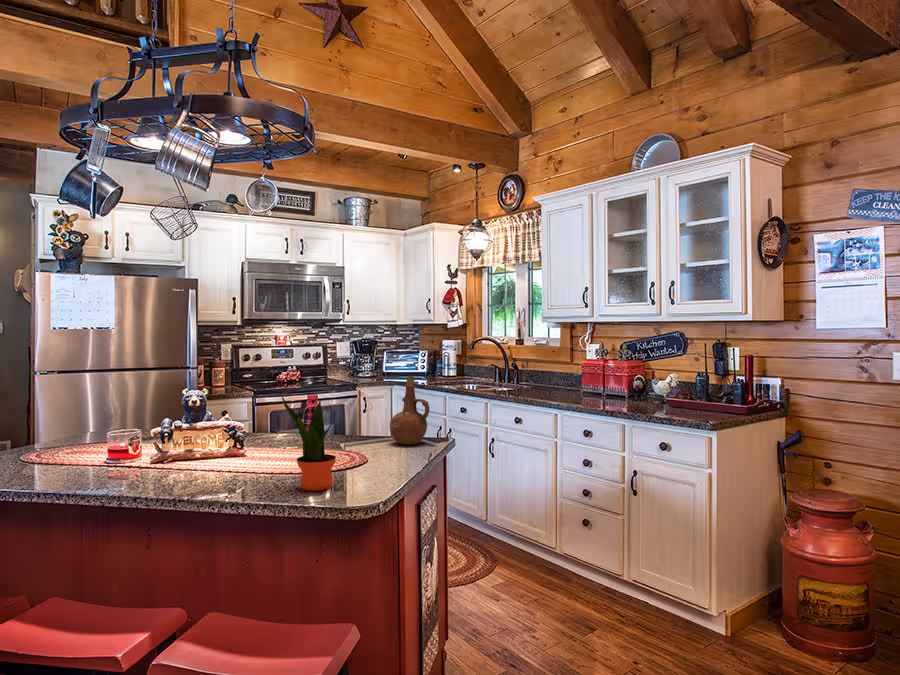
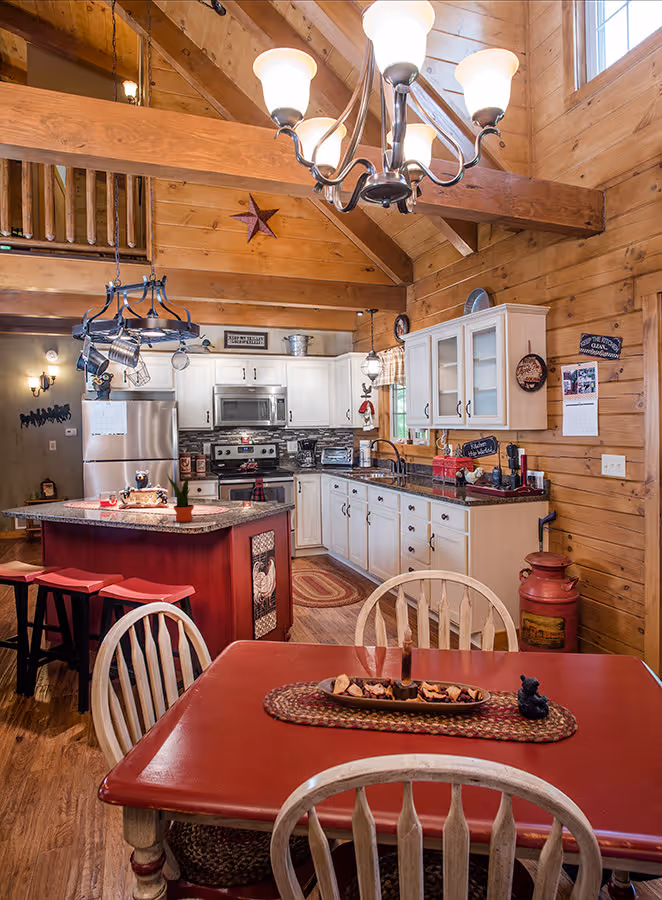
ceramic pitcher: present [390,376,429,445] -> none [251,465,274,506]

